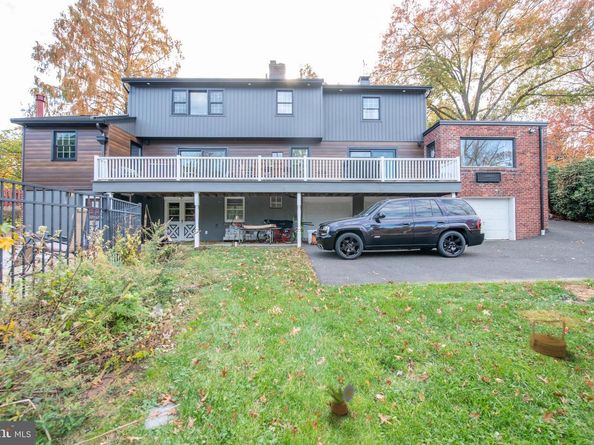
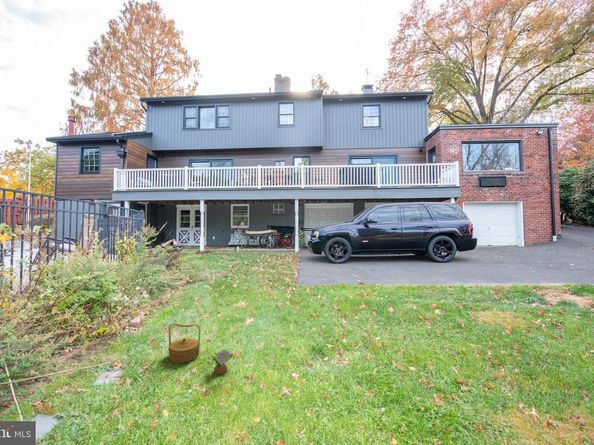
basket: present [530,320,567,357] -> present [168,323,200,363]

